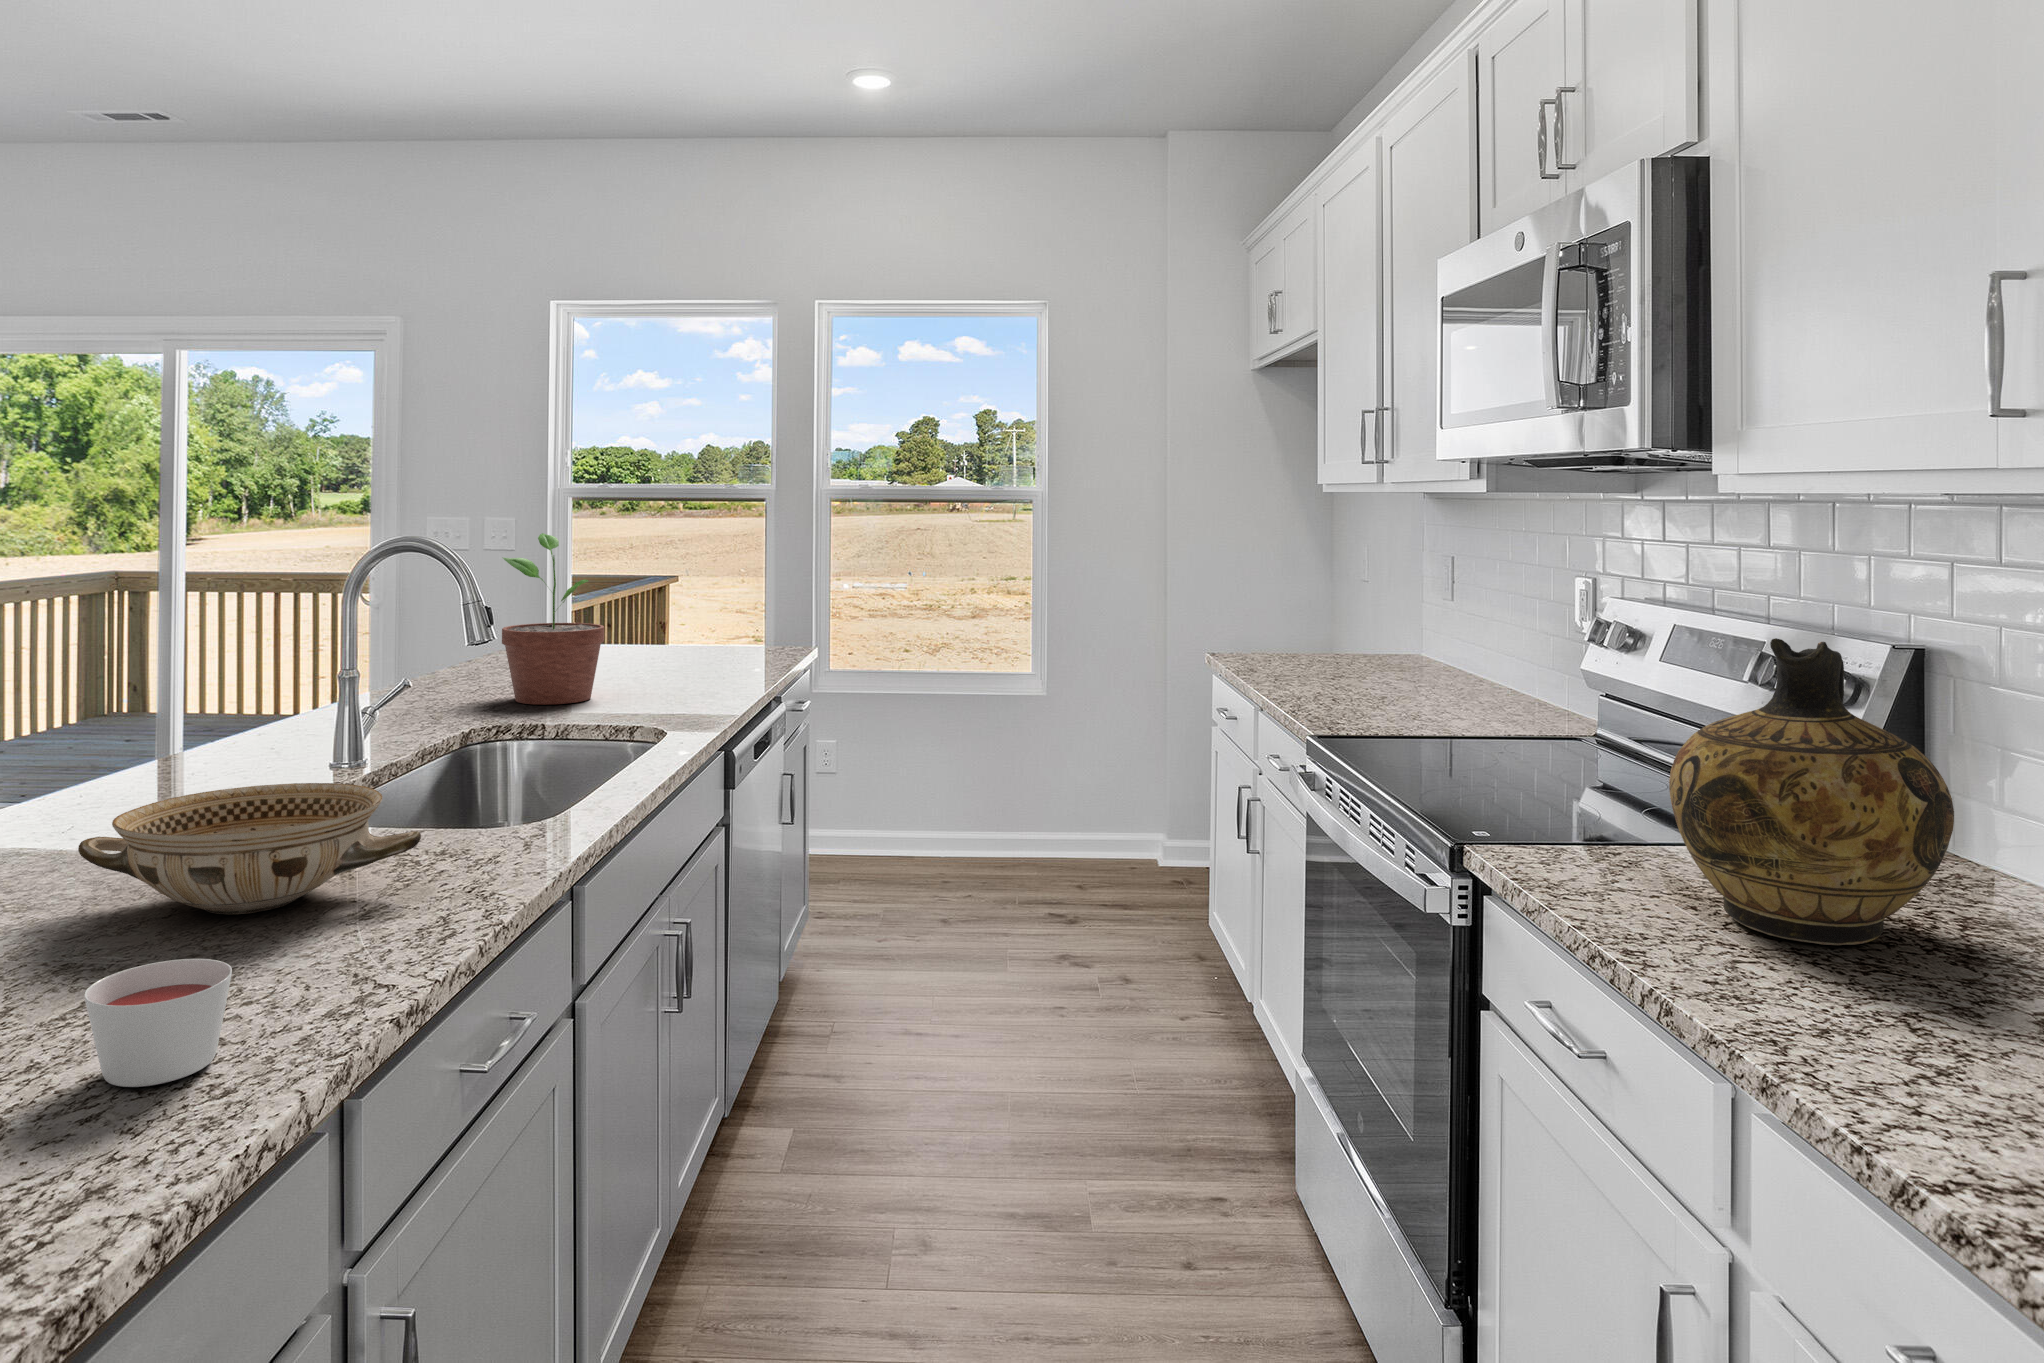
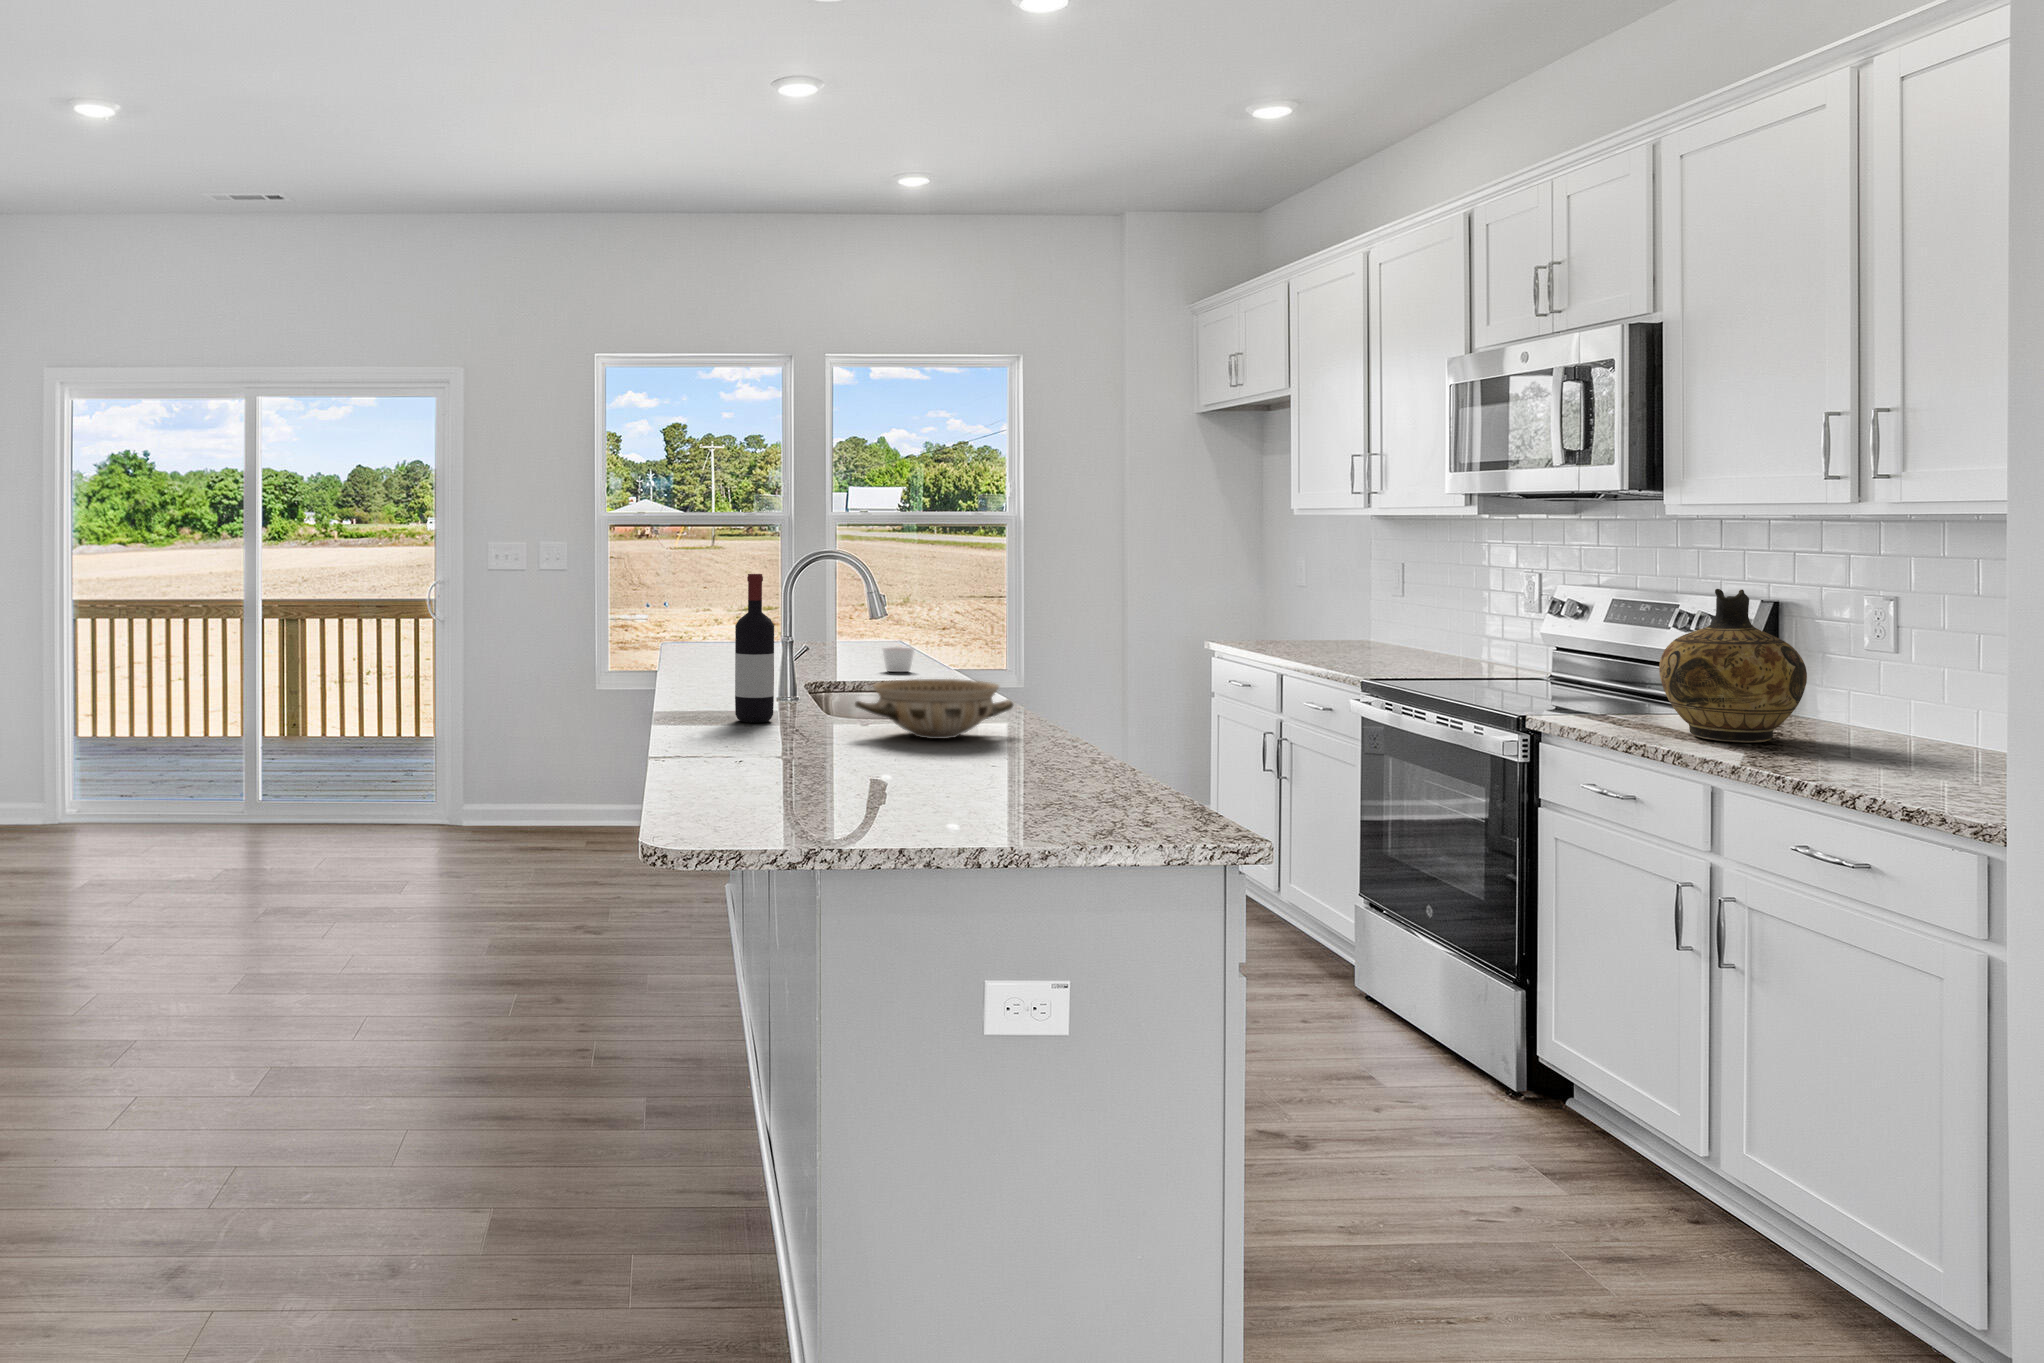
potted plant: present [502,533,604,705] -> none [775,545,848,669]
wine bottle: none [20,592,103,851] -> present [735,574,774,723]
candle: present [84,959,232,1087] -> present [883,647,914,672]

